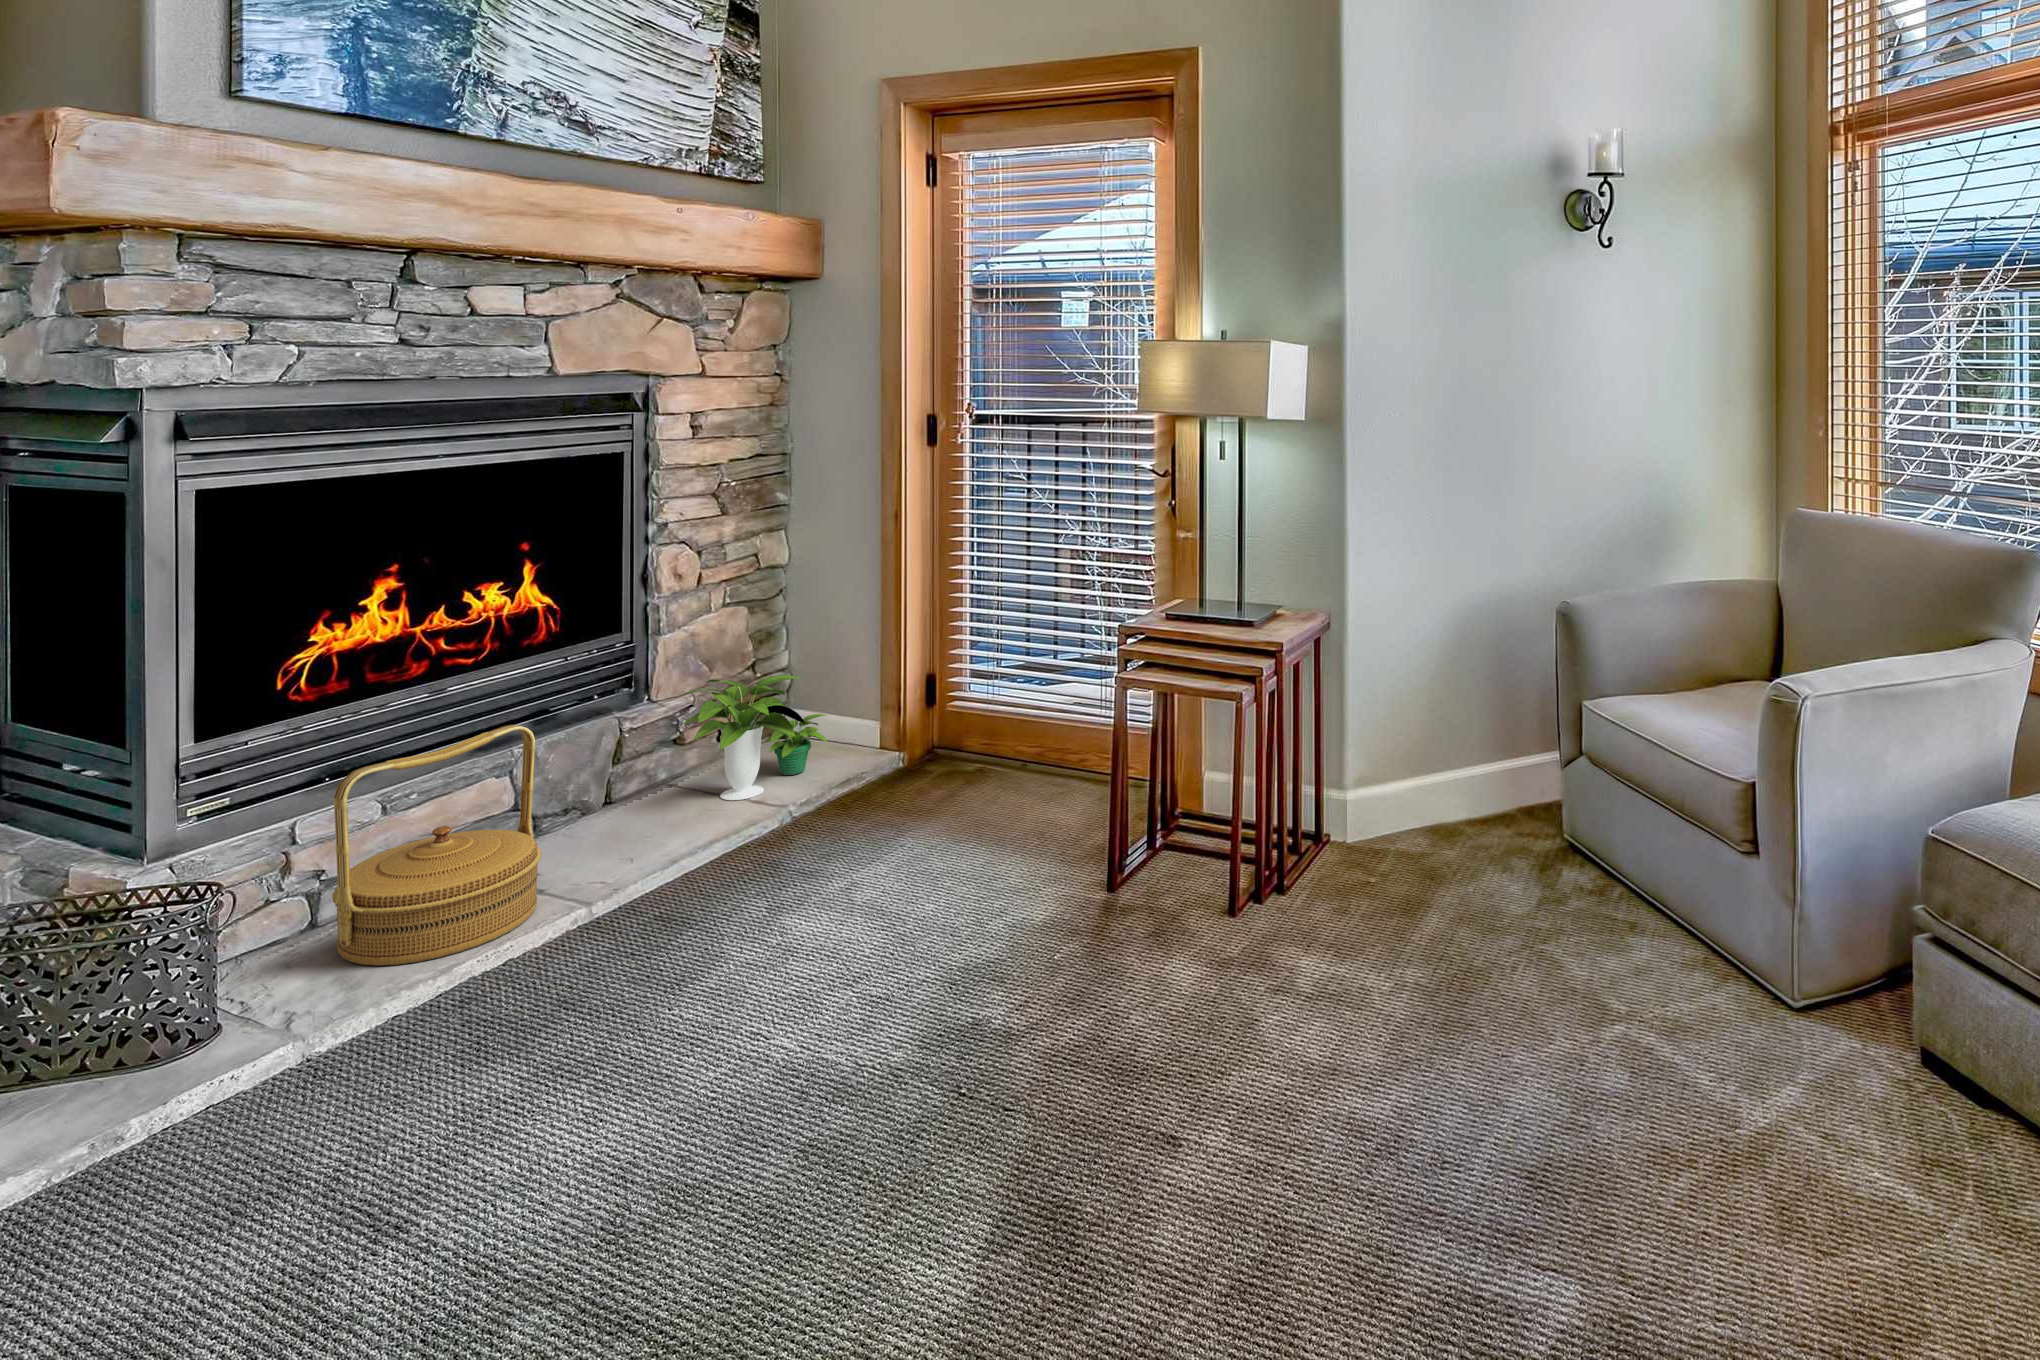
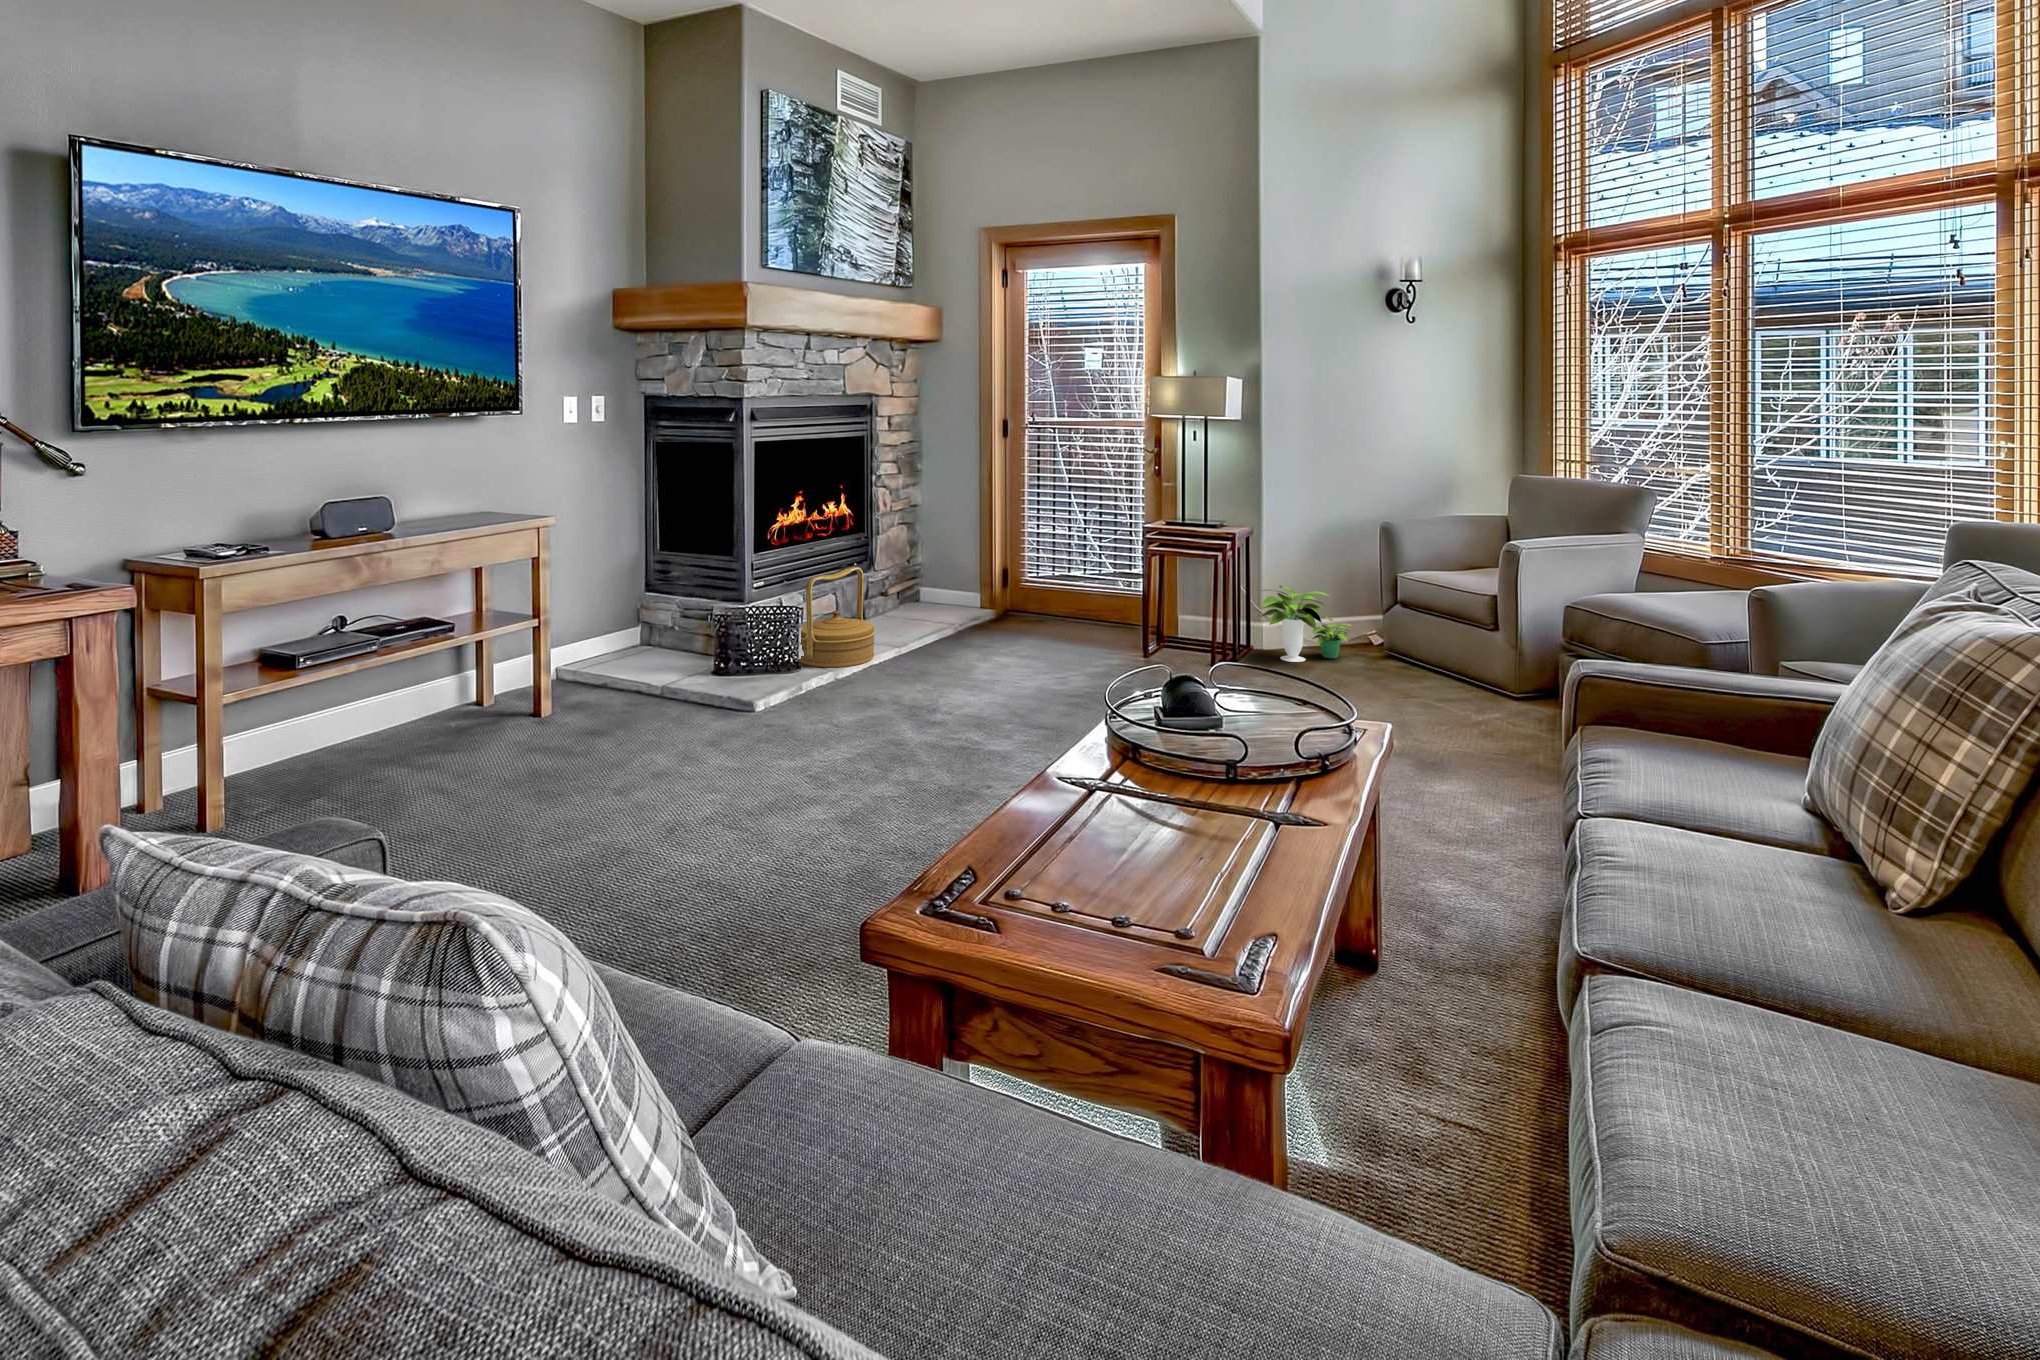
potted plant: present [682,675,828,800] -> present [1260,585,1352,662]

